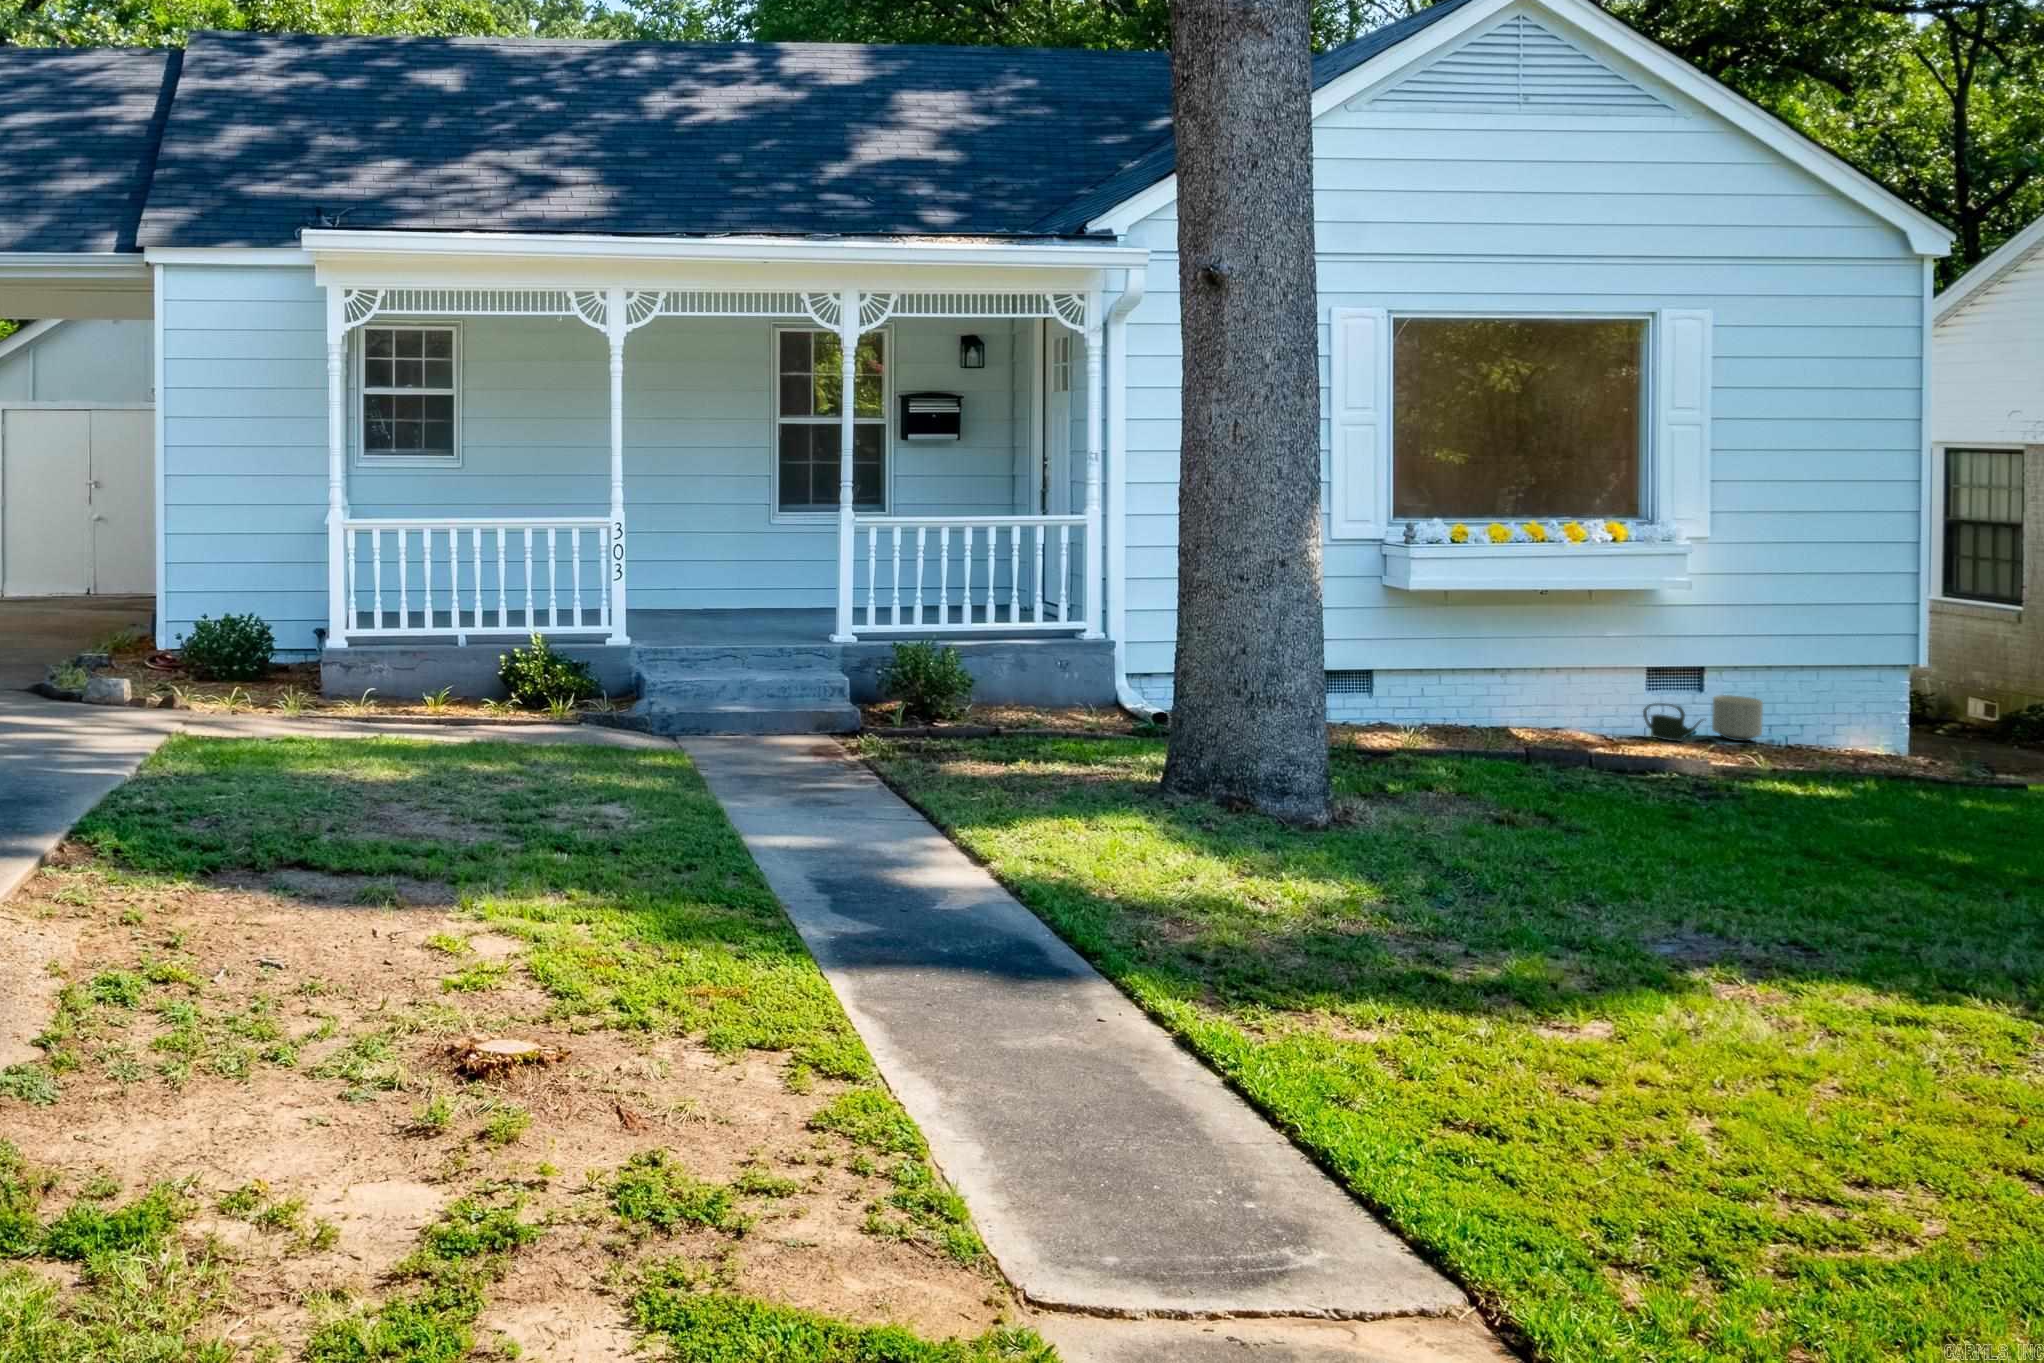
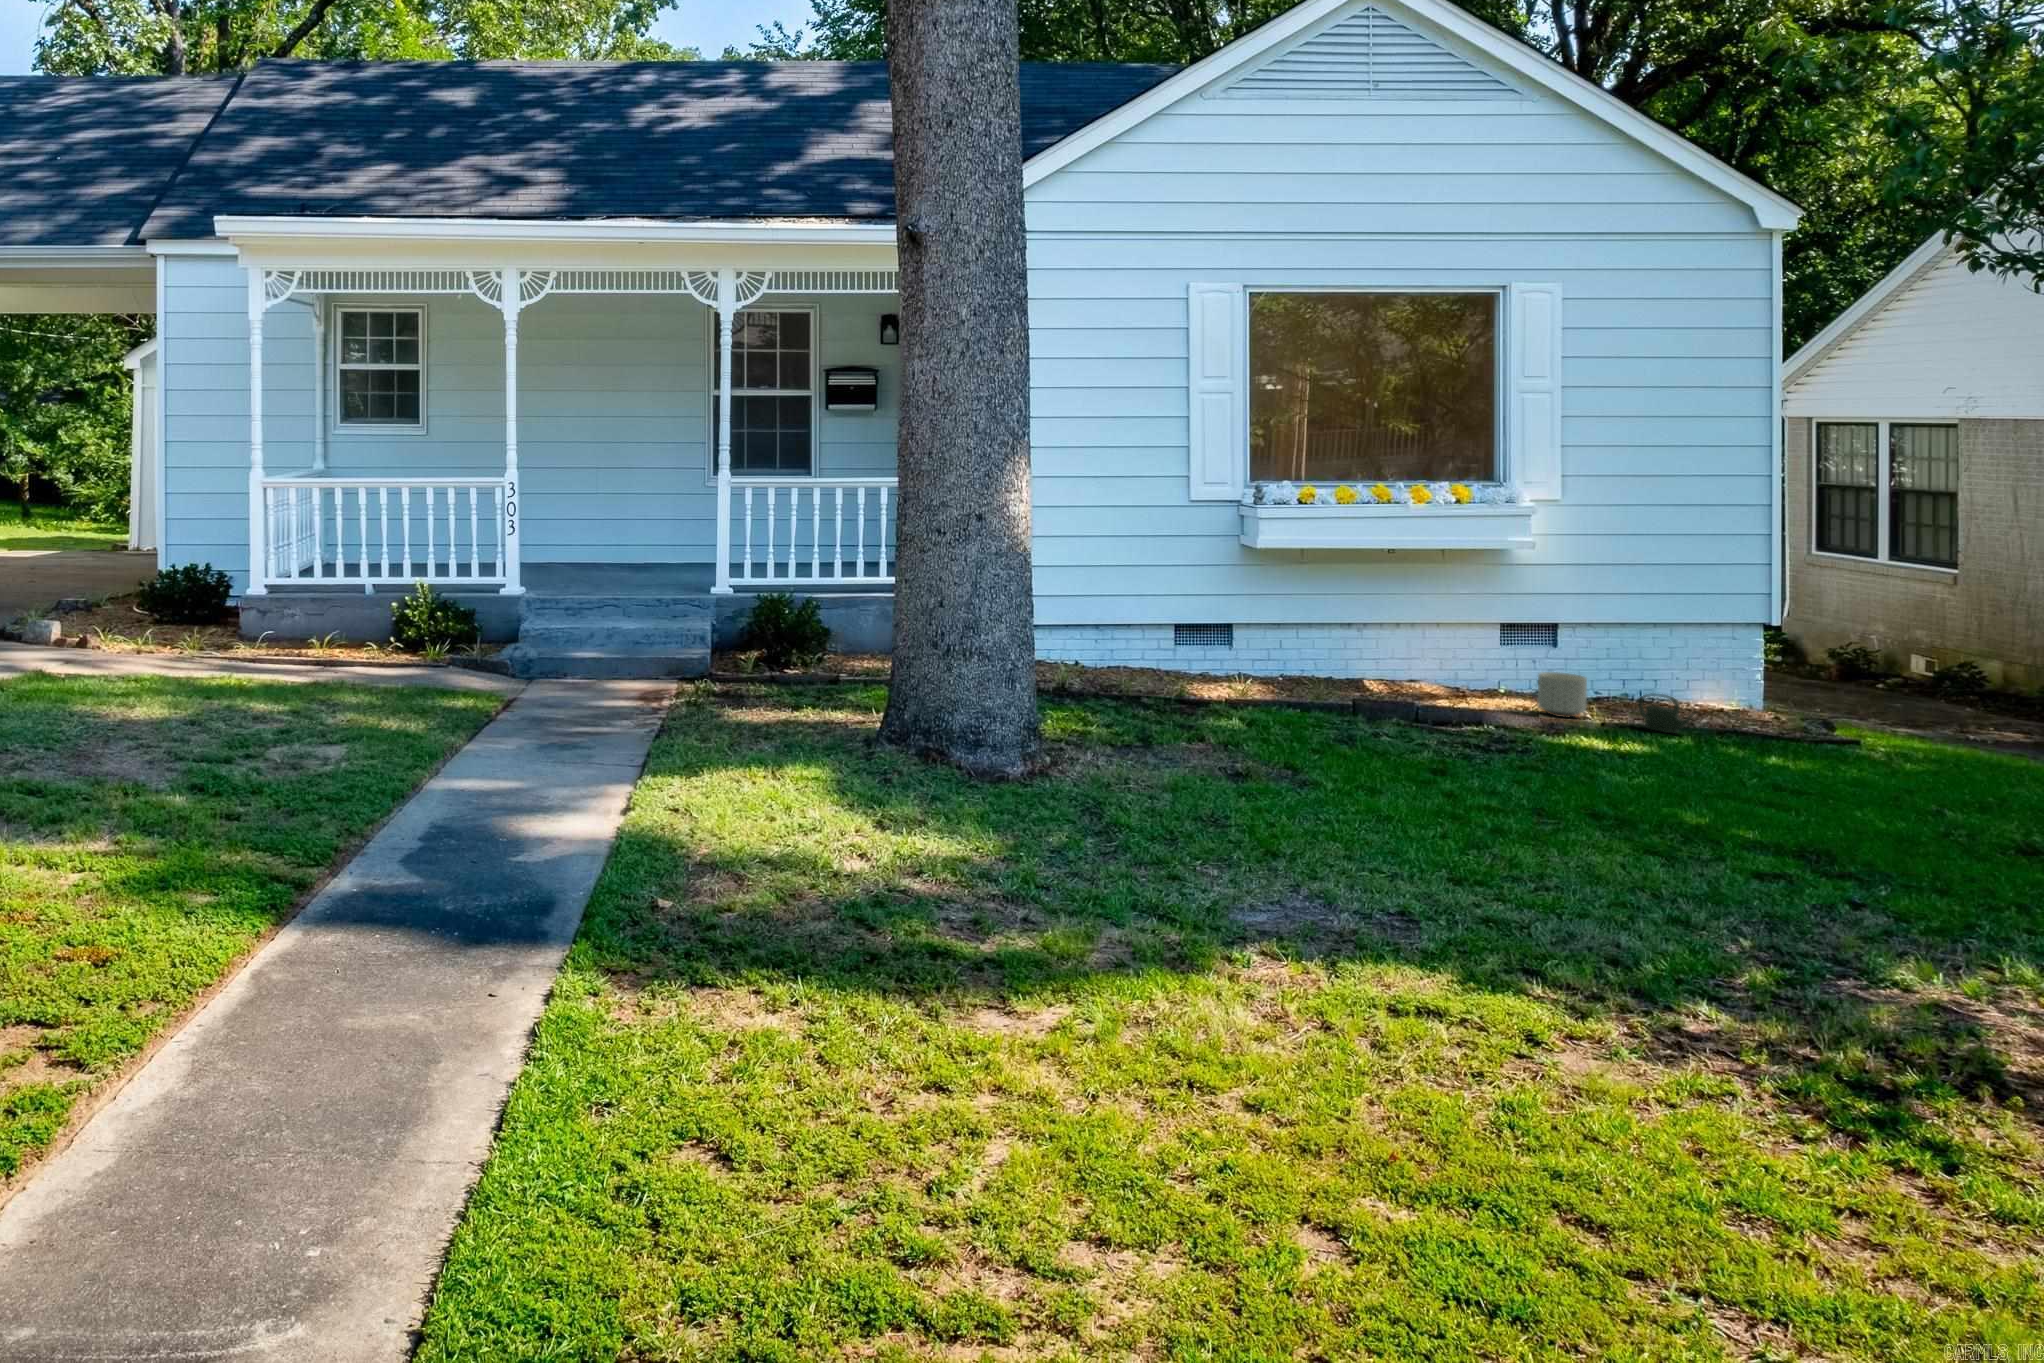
watering can: present [1643,704,1702,741] -> present [1638,694,1696,733]

